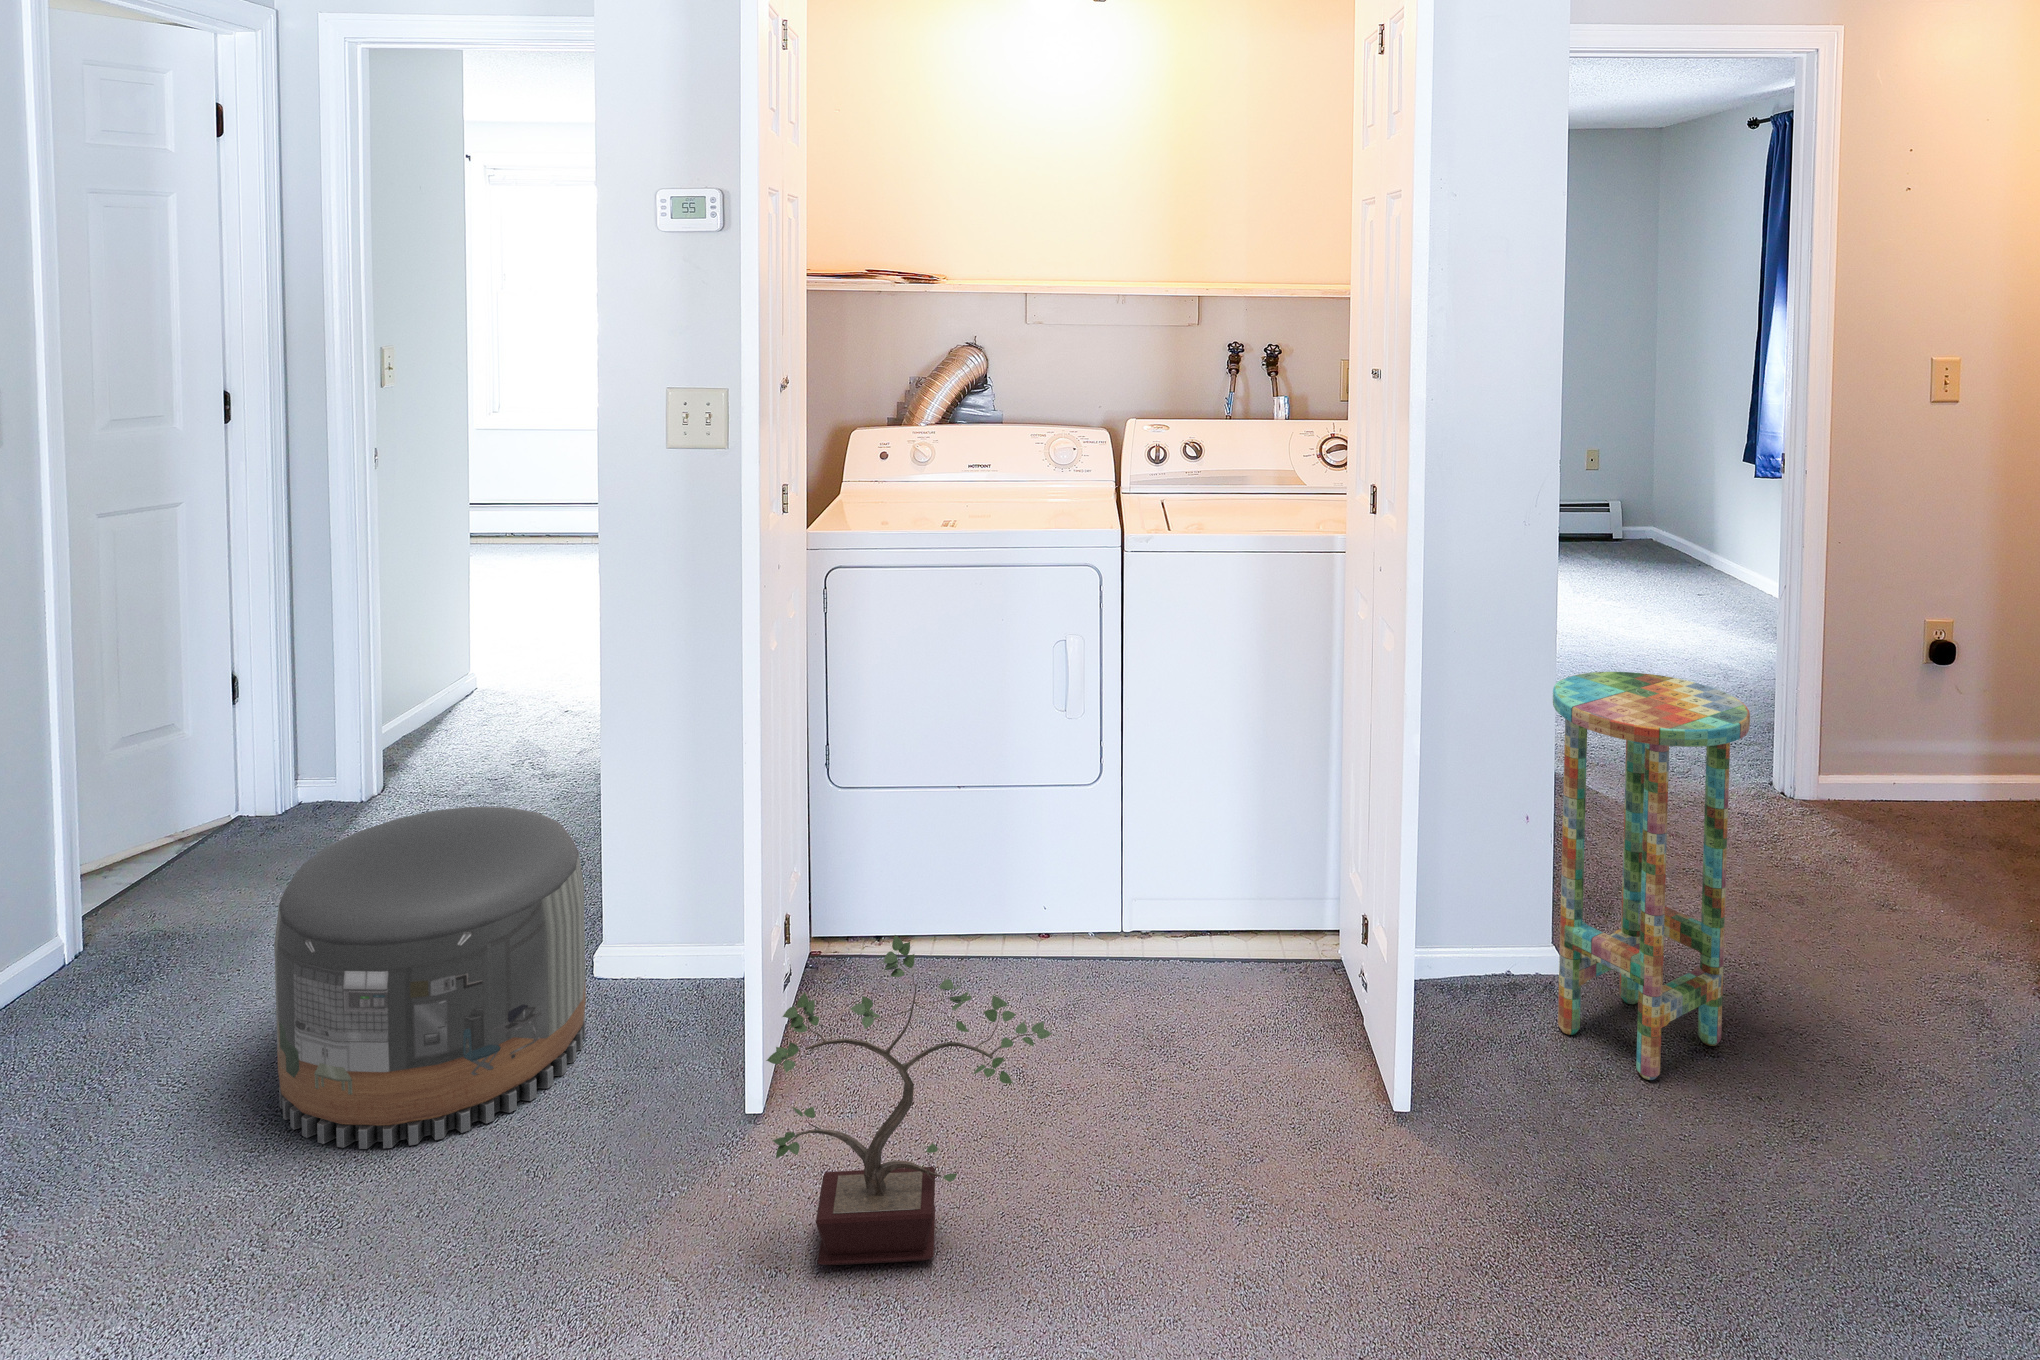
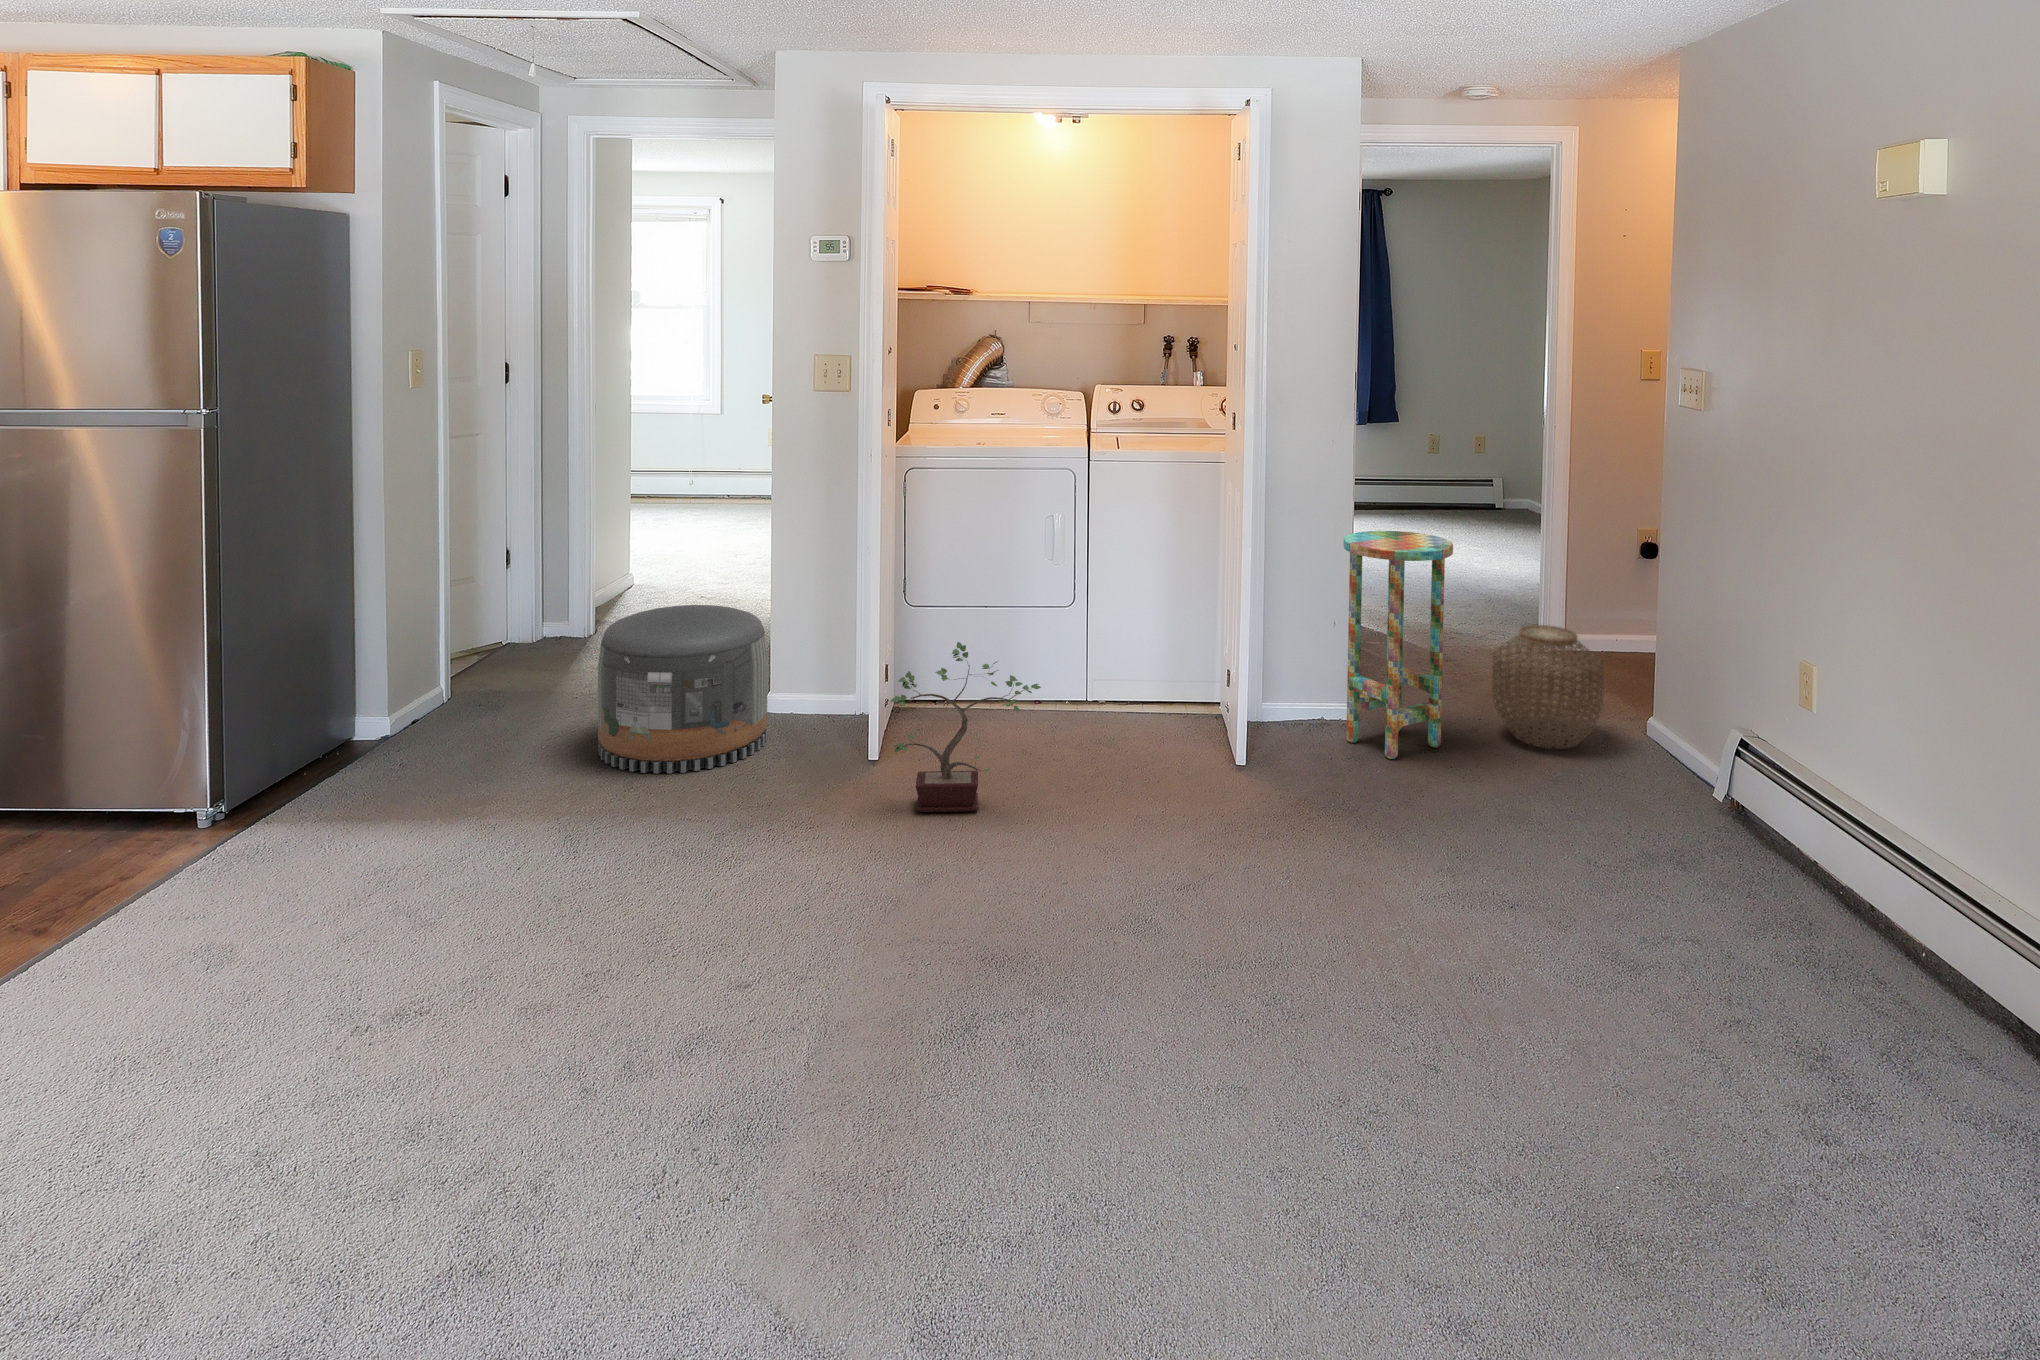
woven basket: none [1790,825,1997,1046] -> present [1492,625,1604,749]

